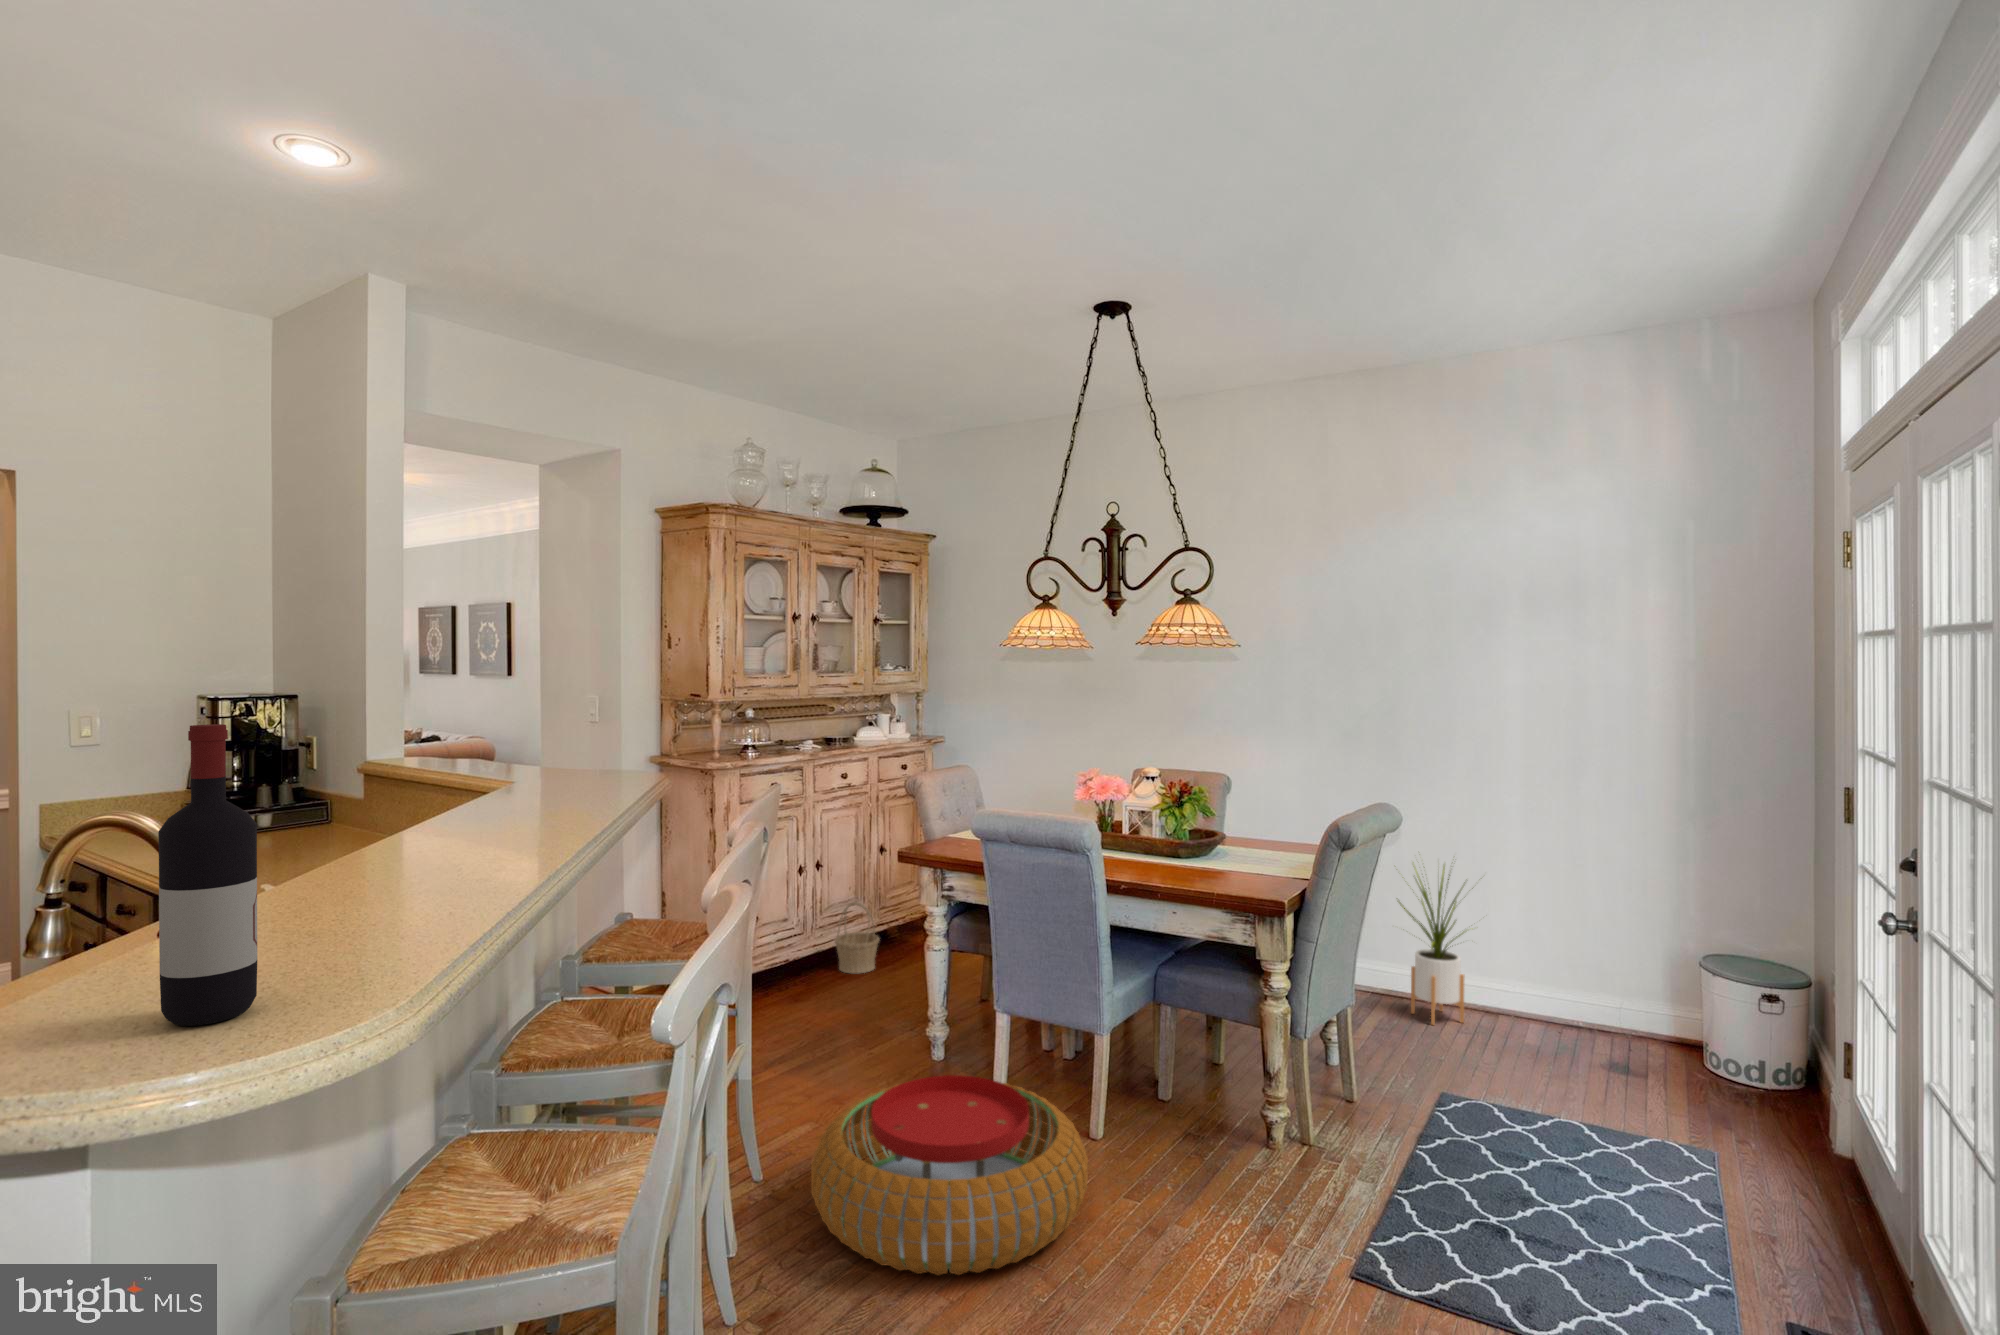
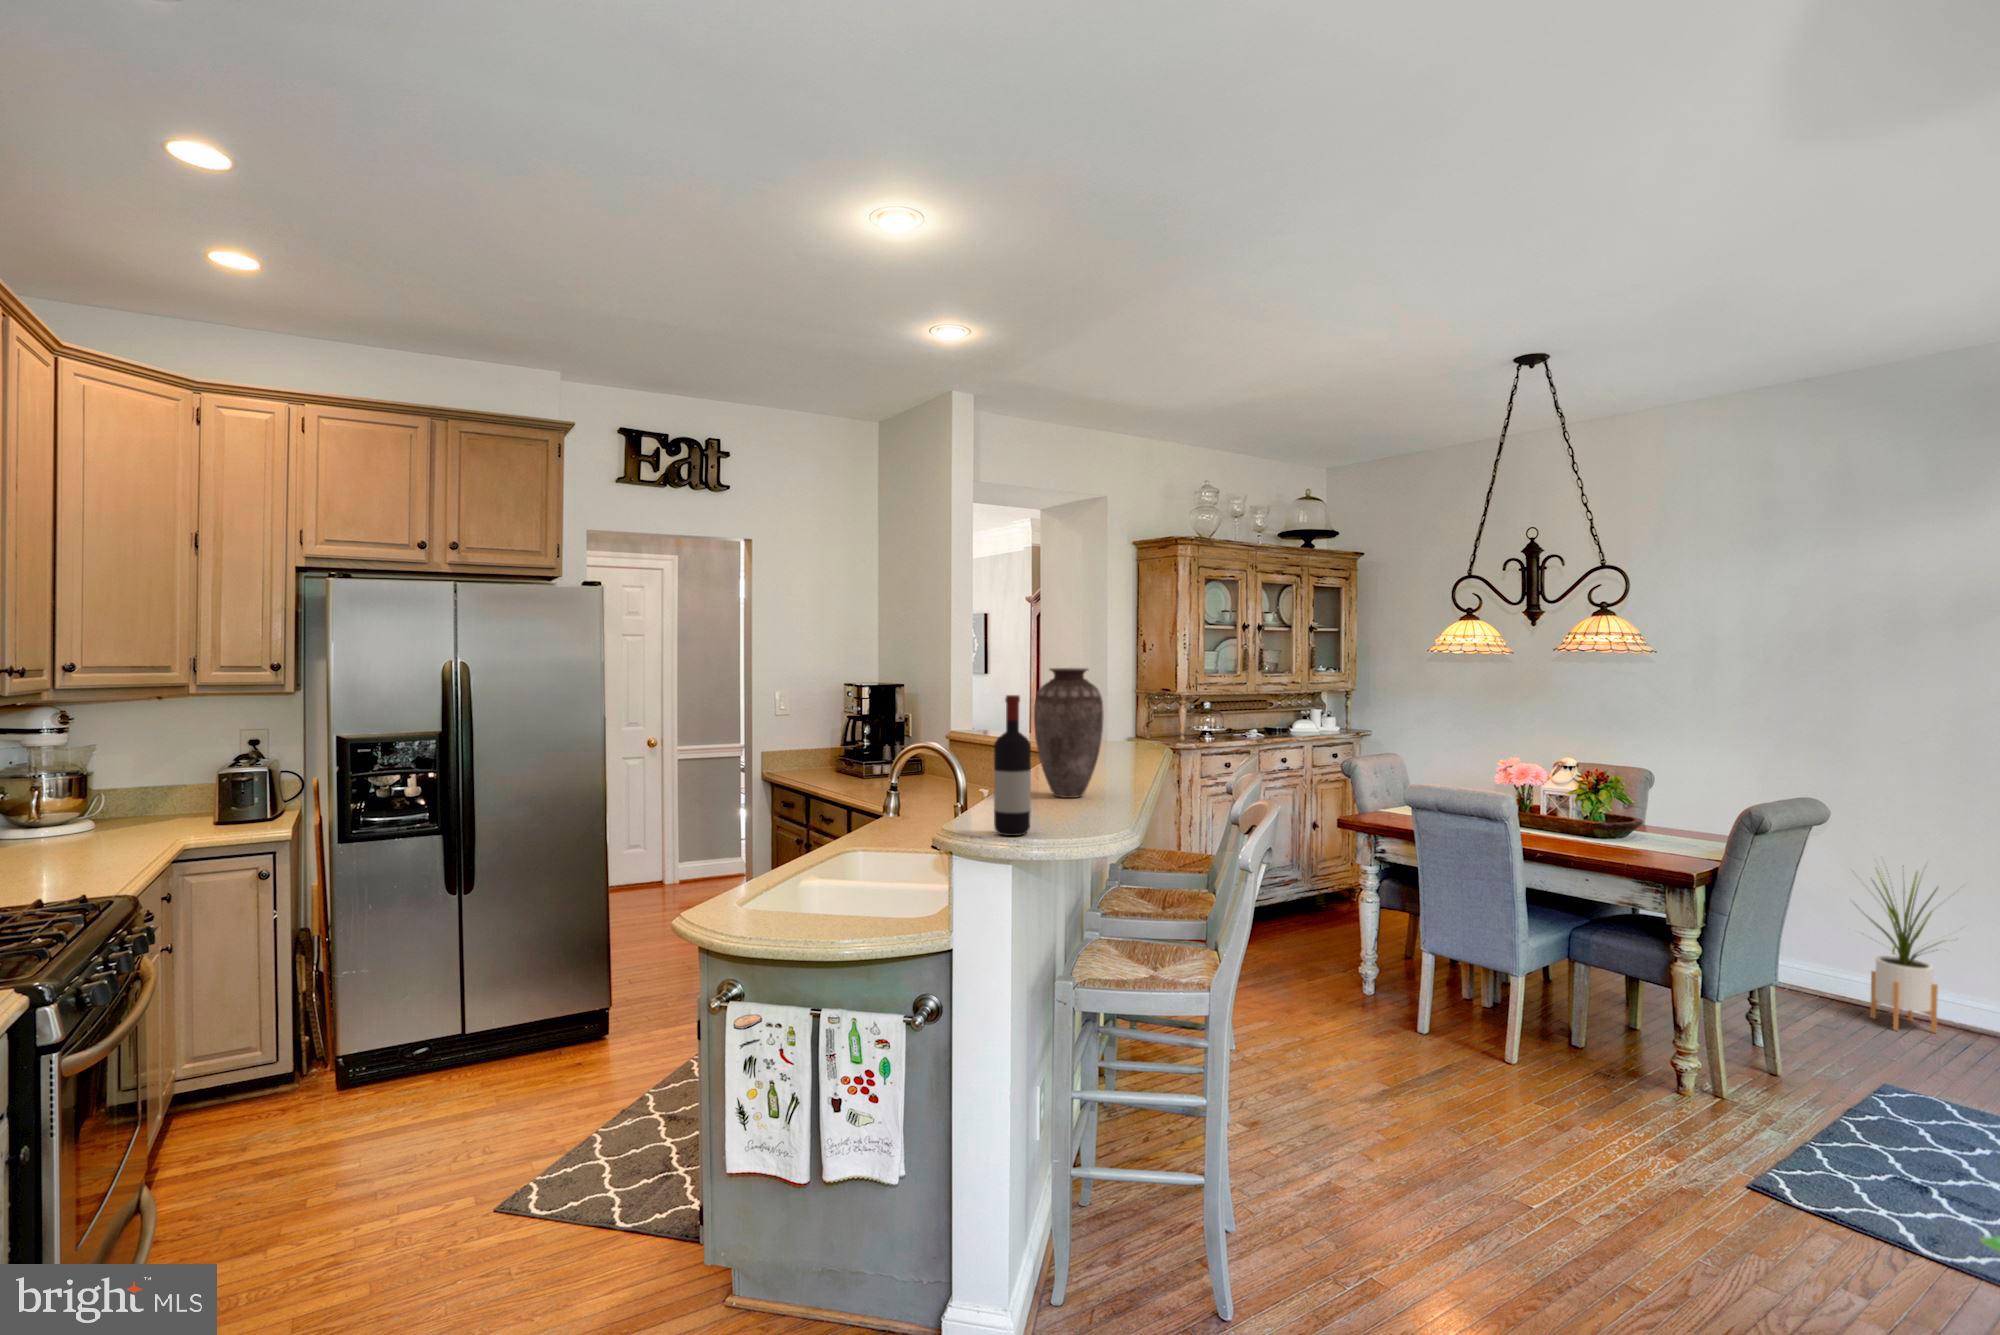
vase: none [372,668,508,892] -> present [1034,668,1103,798]
basket: present [835,902,880,974] -> none [1275,864,1314,923]
pouf: present [811,1075,1088,1276] -> none [1272,986,1499,1123]

